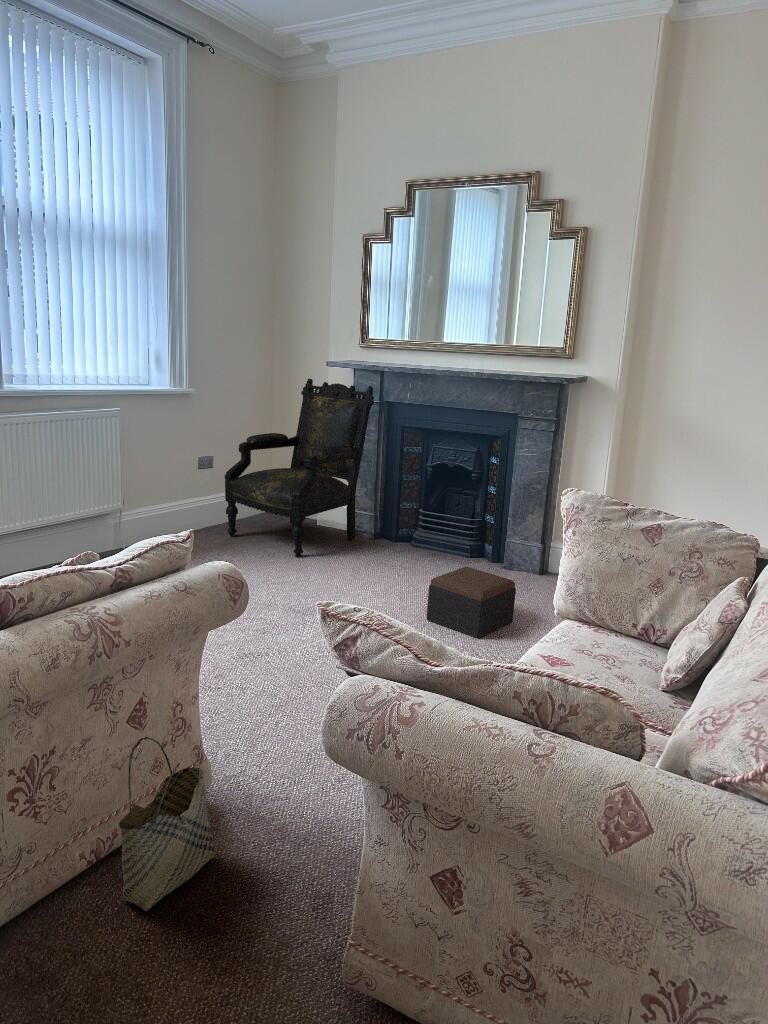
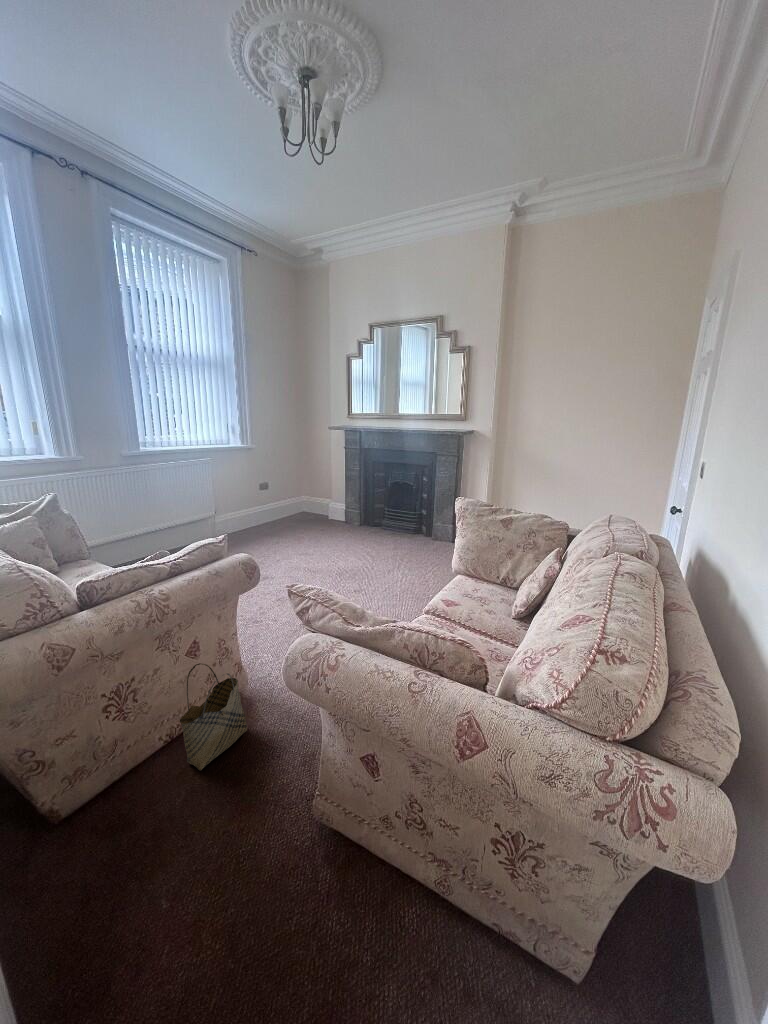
armchair: present [225,379,374,557] -> none [276,437,357,537]
footstool: present [427,567,516,639] -> none [387,540,436,581]

